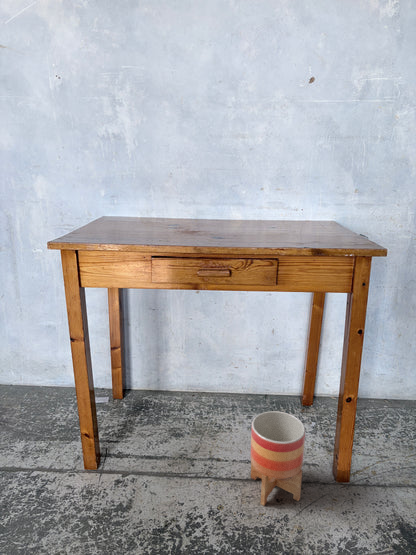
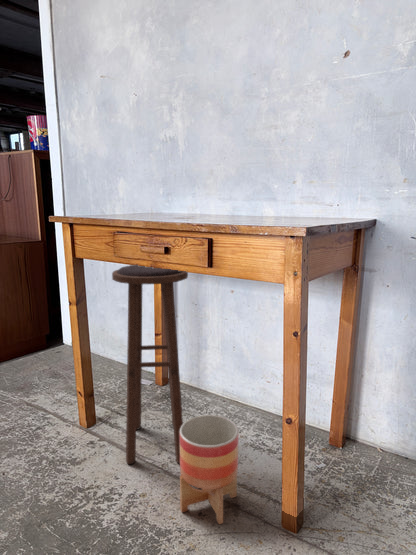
stool: none [141,278,222,486] -> present [112,265,188,464]

